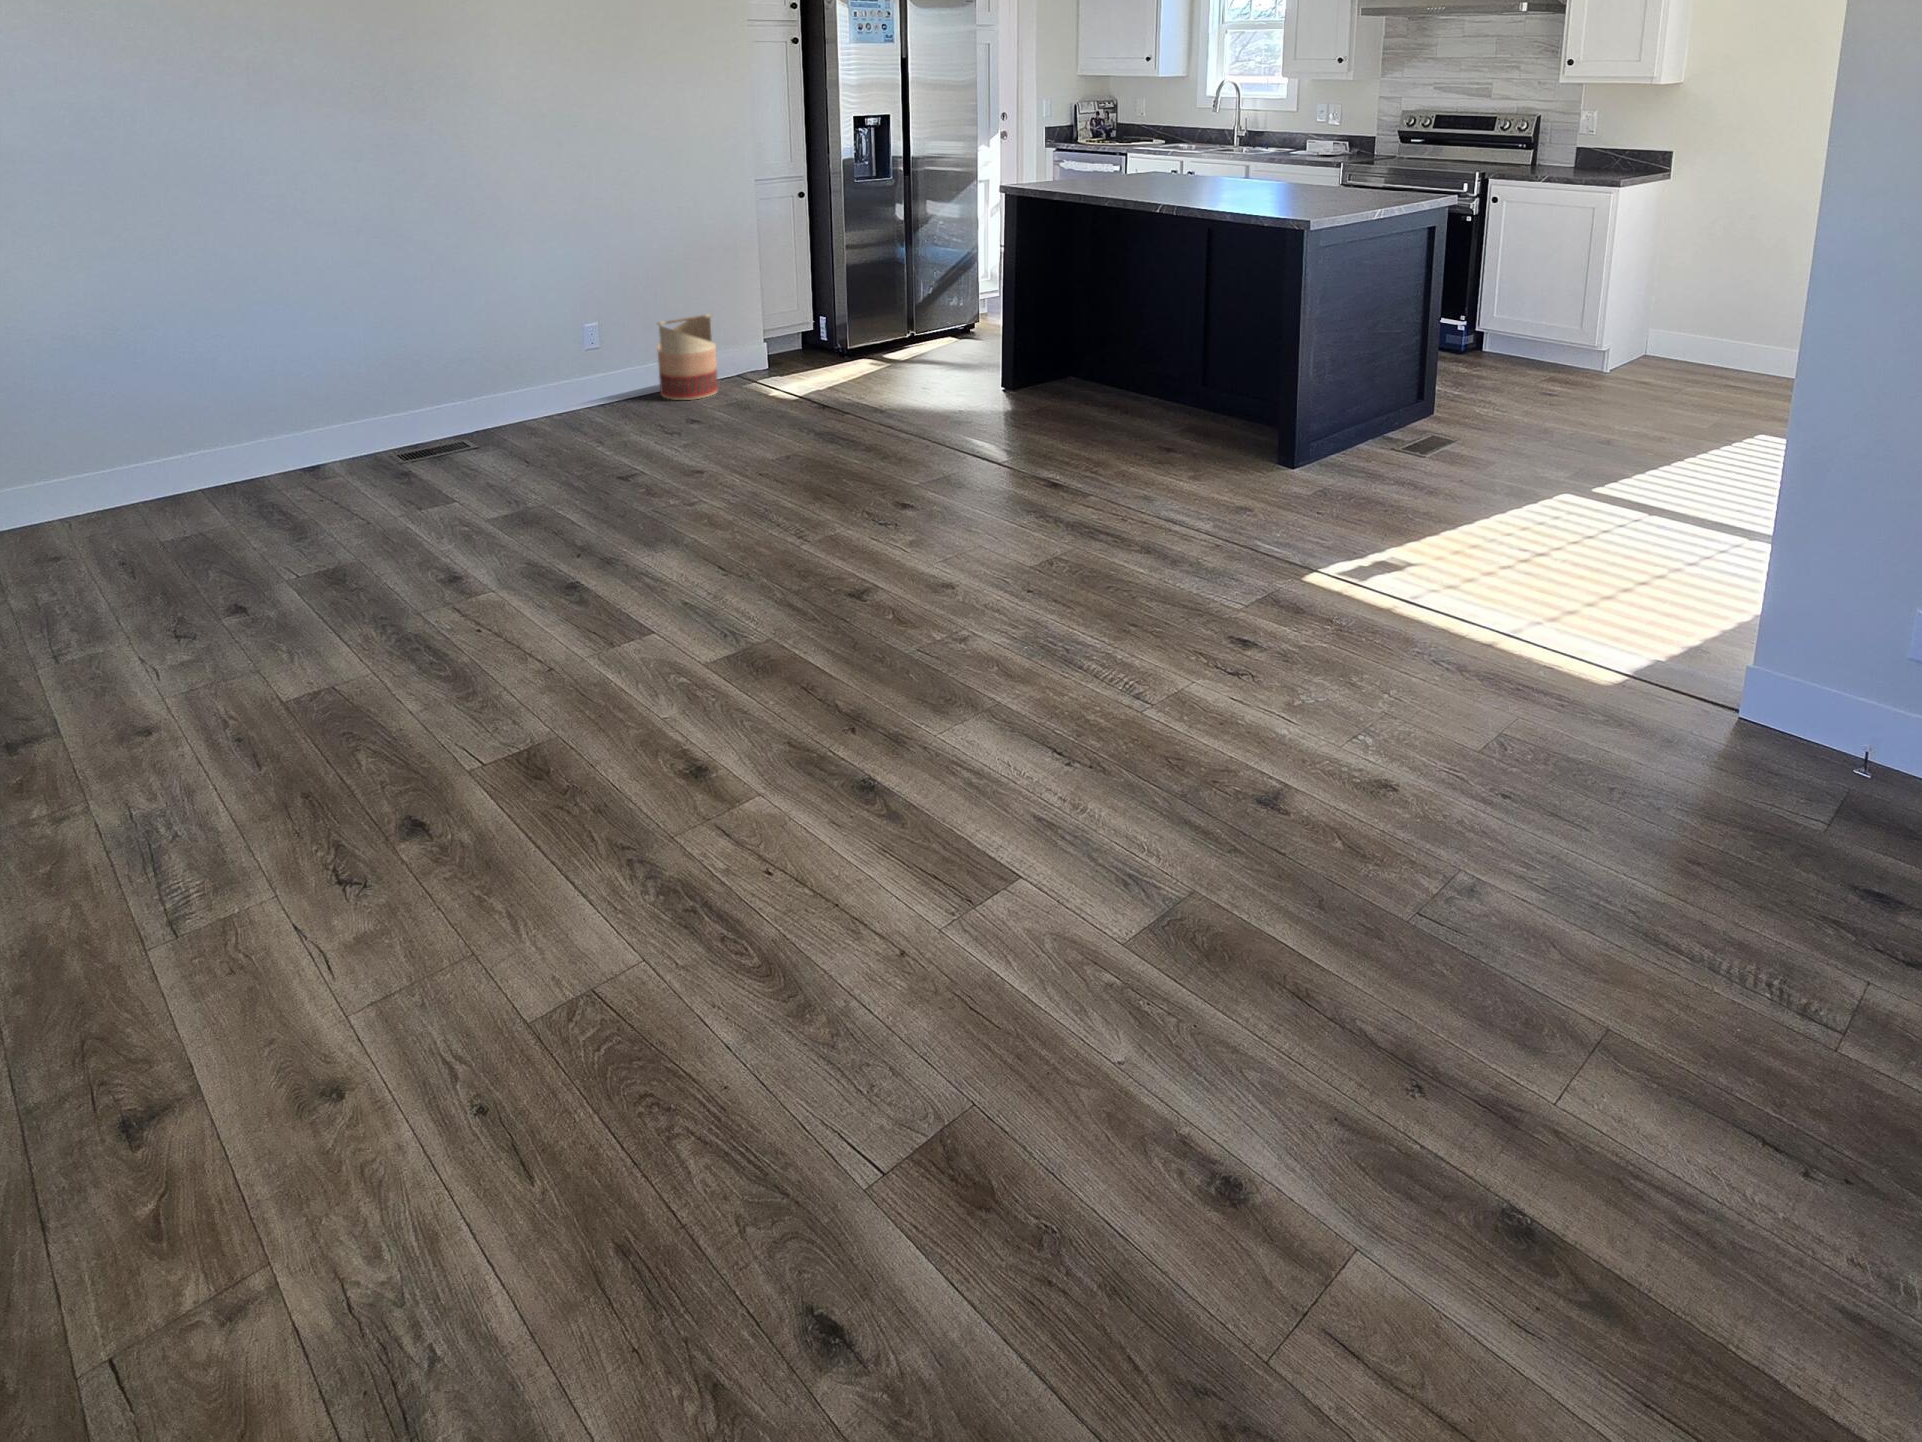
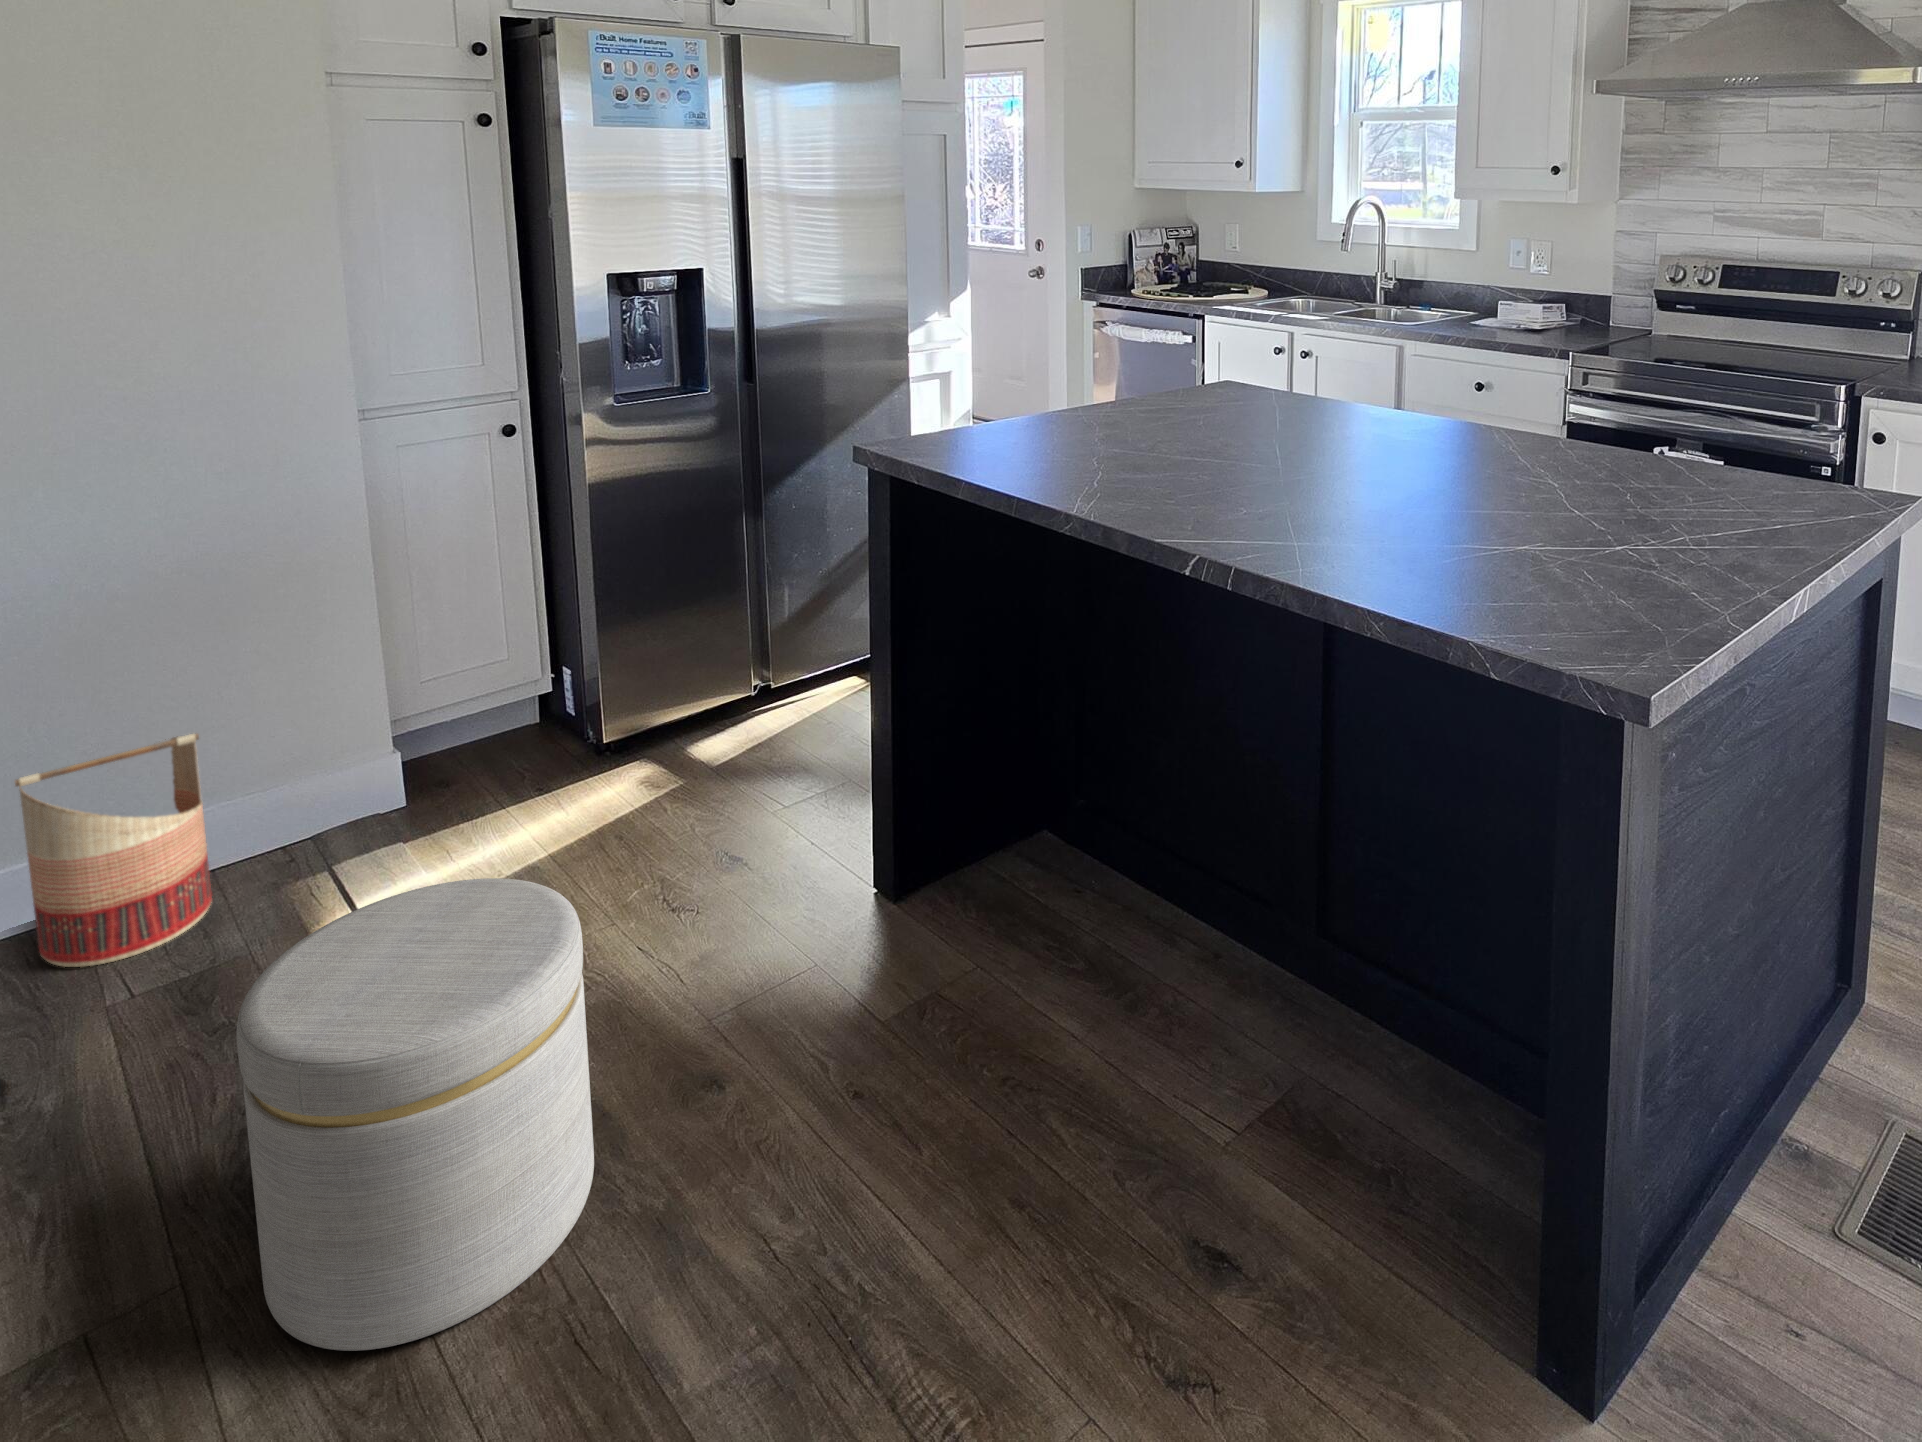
ottoman: none [832,333,936,458] -> present [237,878,594,1351]

